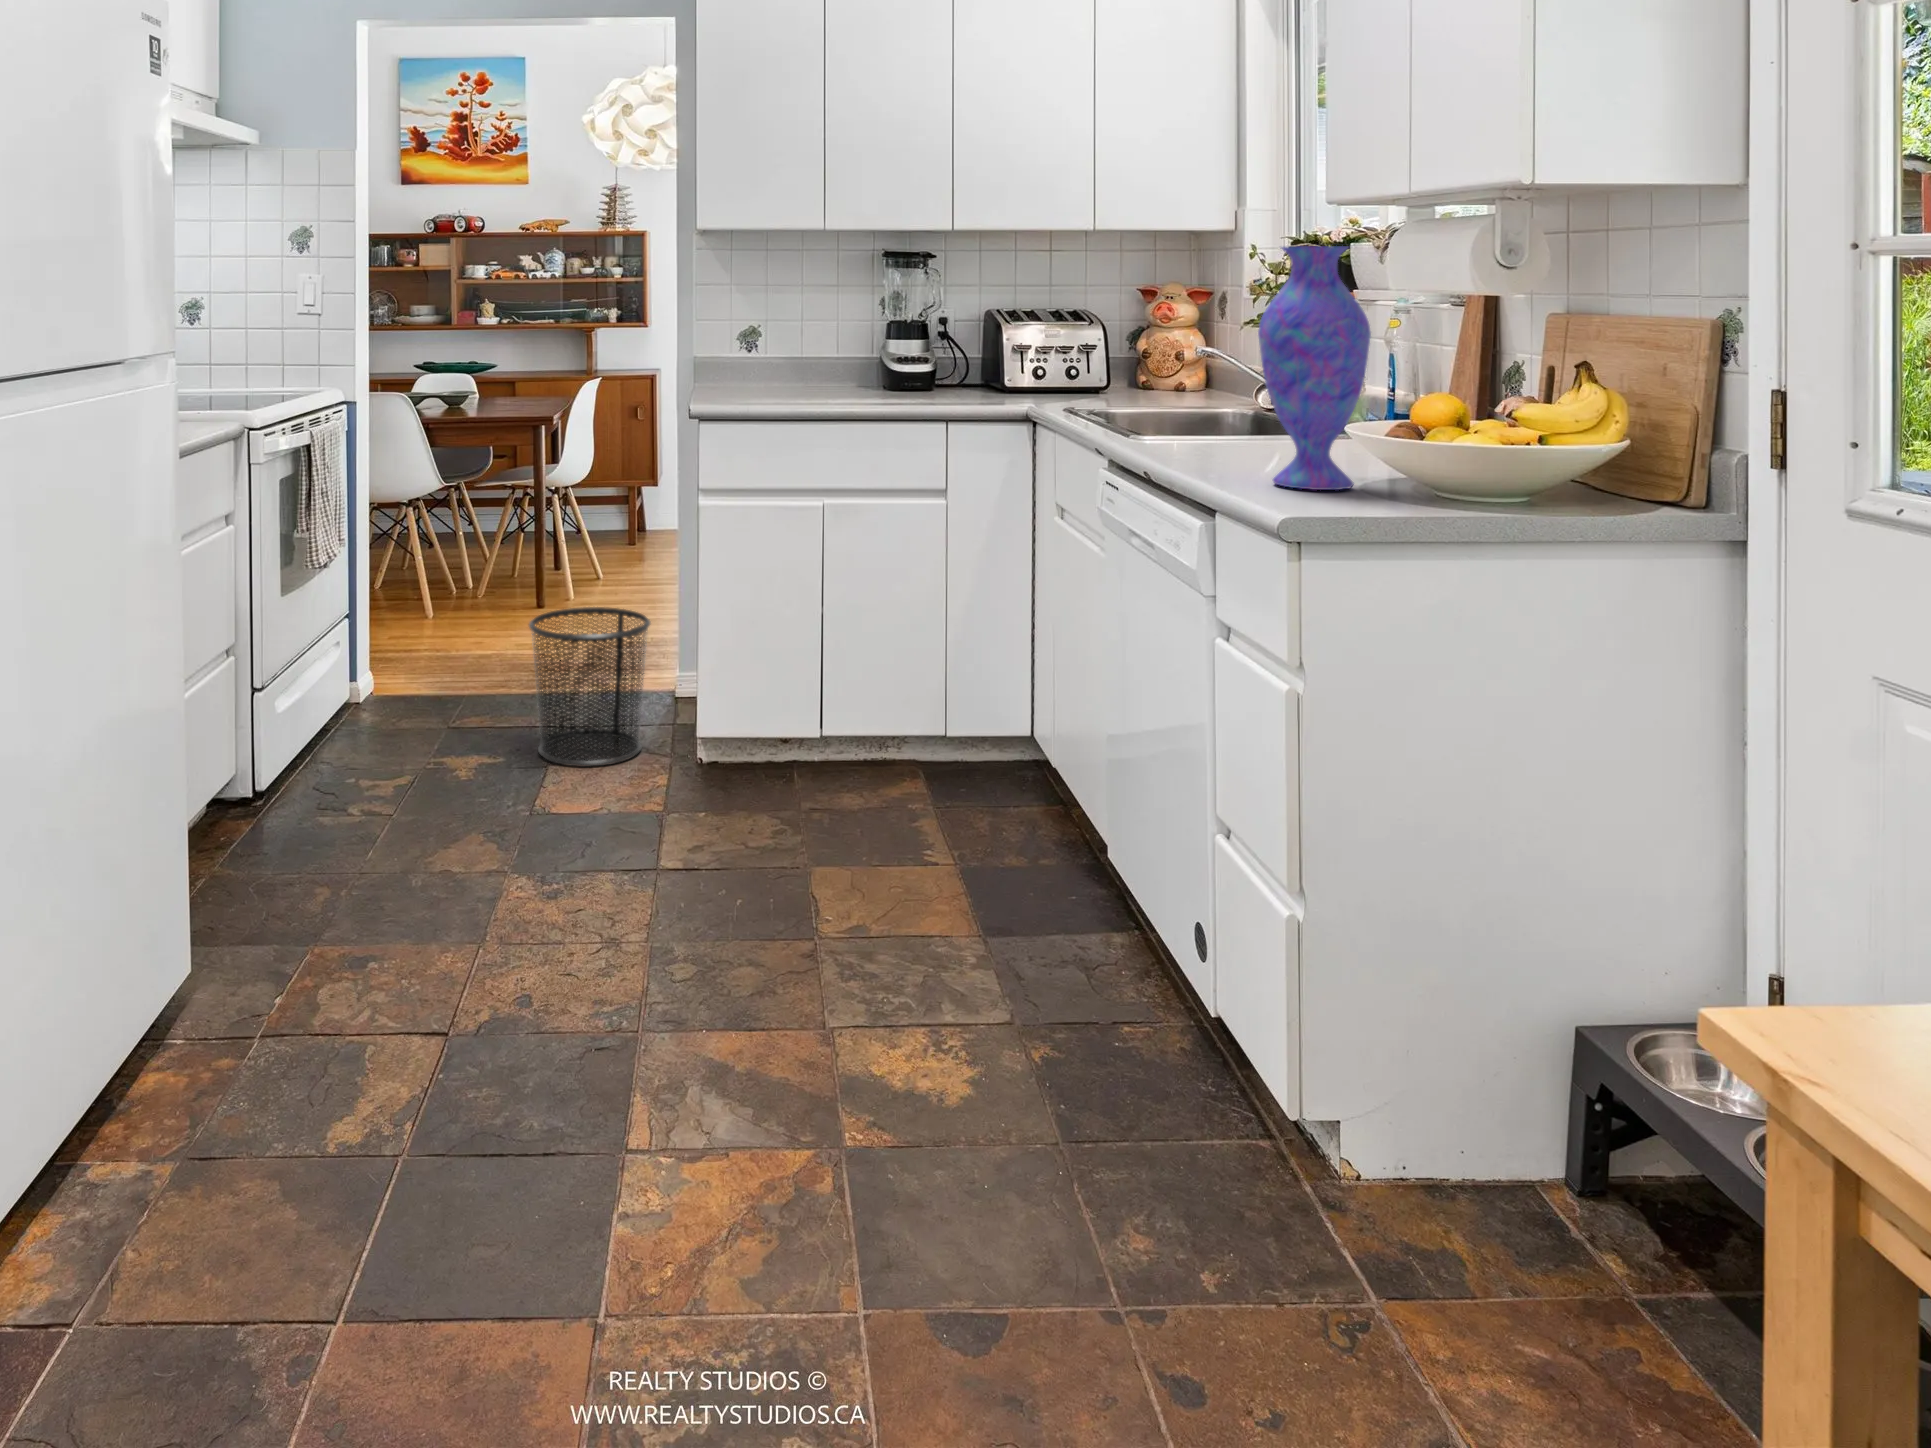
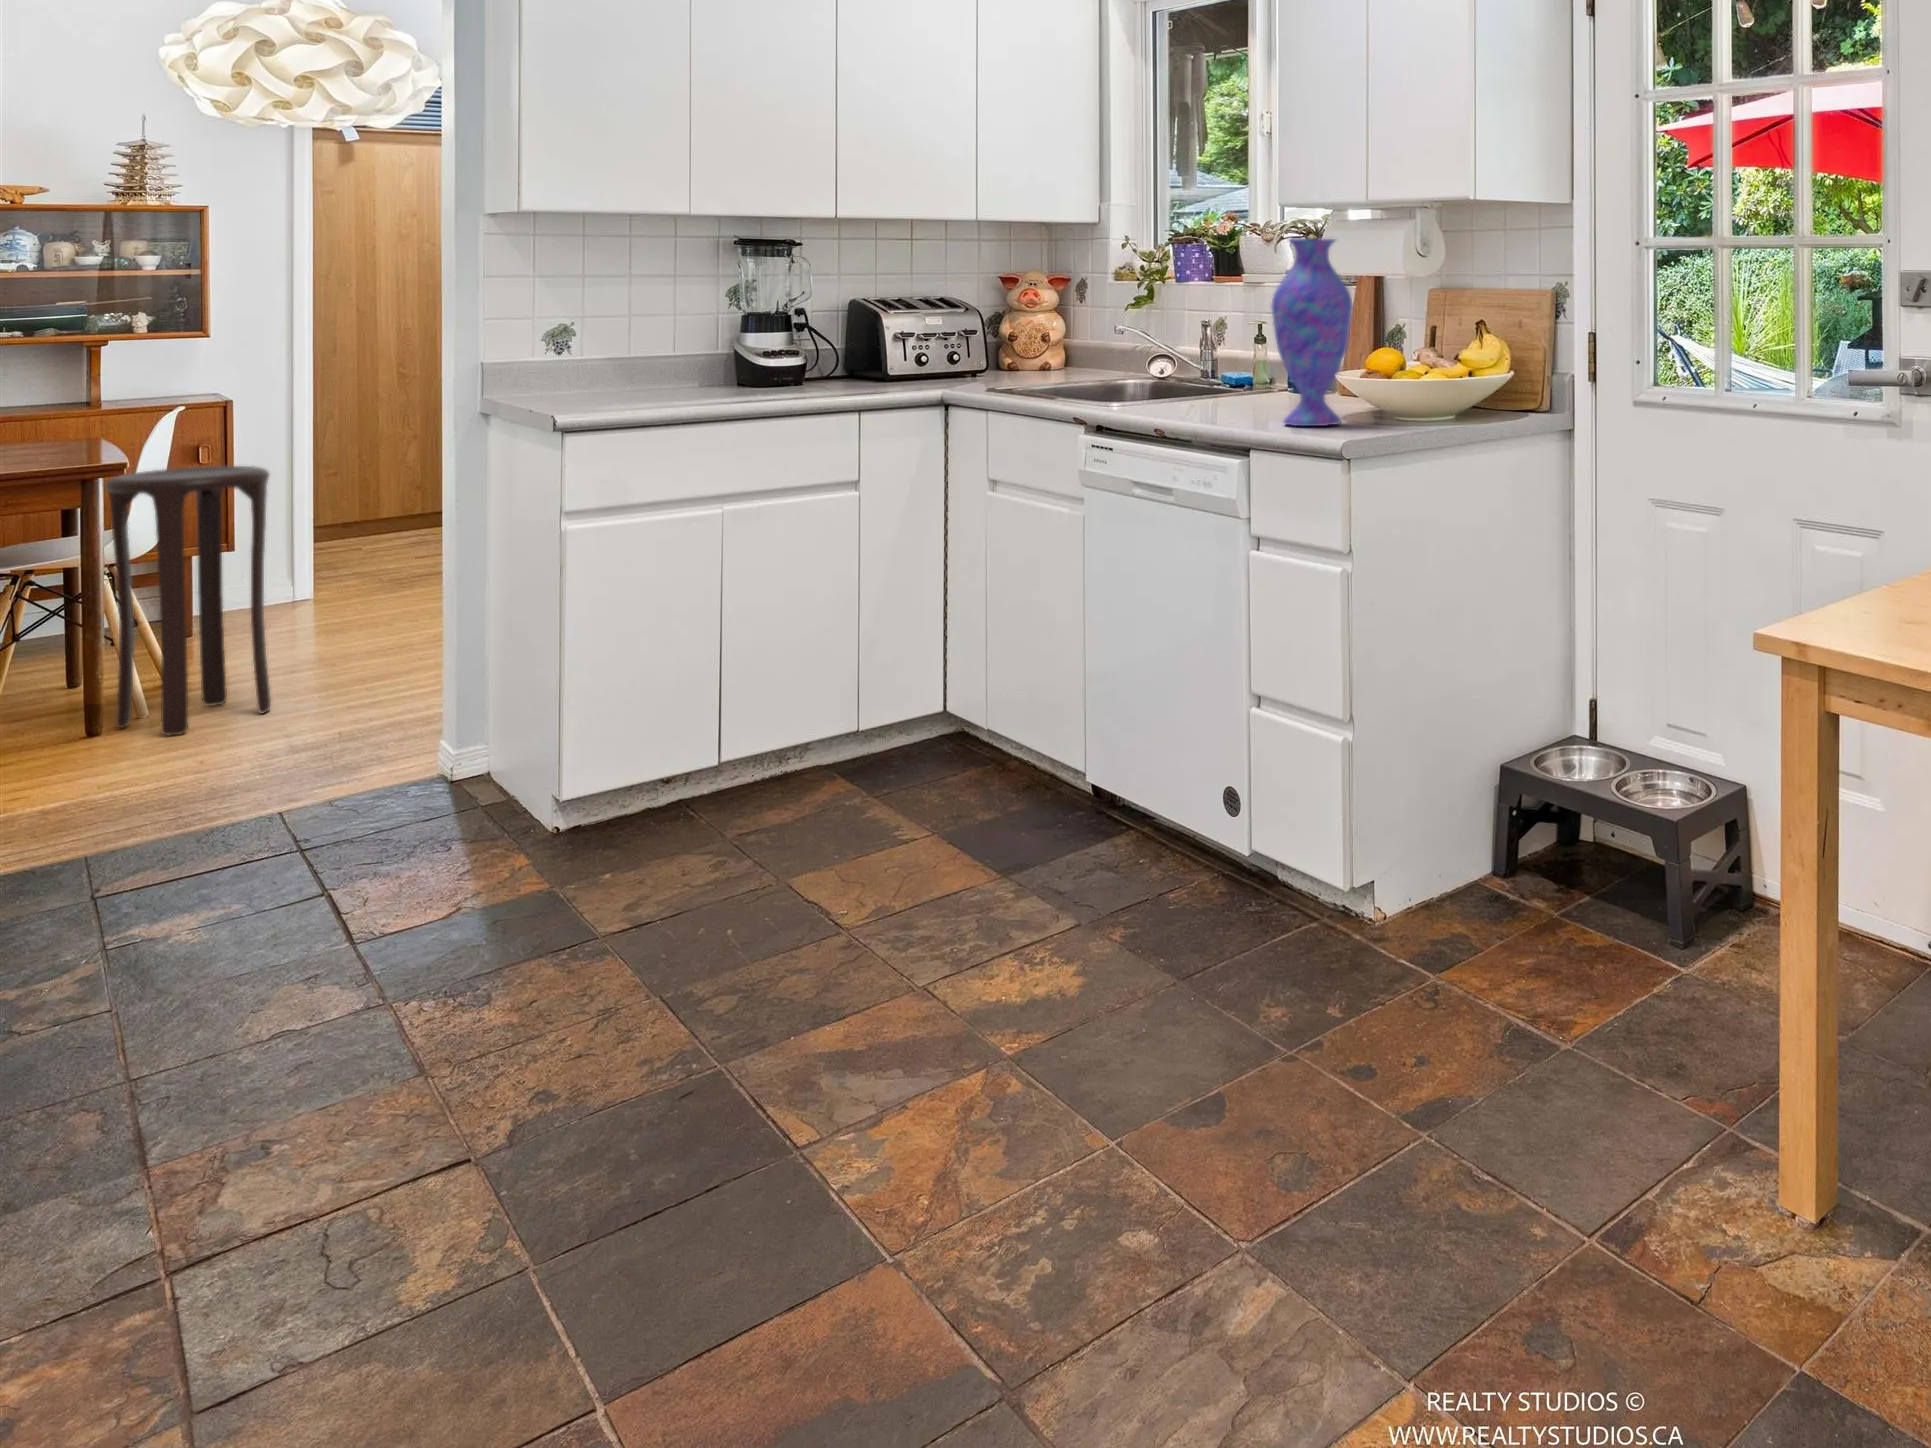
stool: none [517,428,609,629] -> present [105,466,271,735]
waste bin: present [529,607,650,767] -> none [295,665,484,865]

